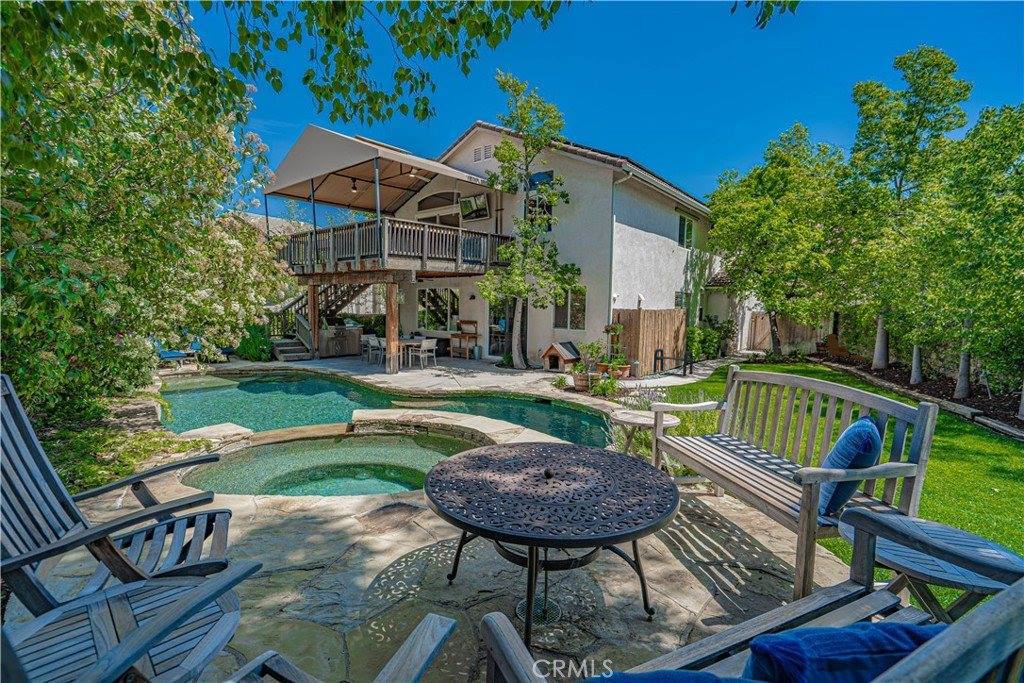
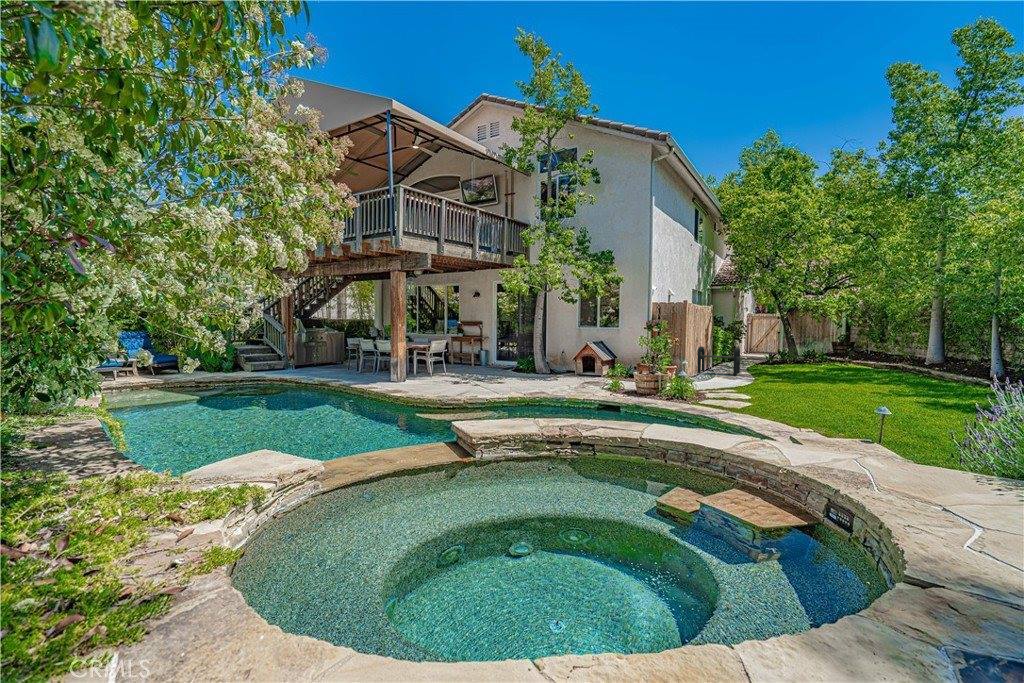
lounge chair: present [827,334,865,364] -> none [846,332,889,362]

